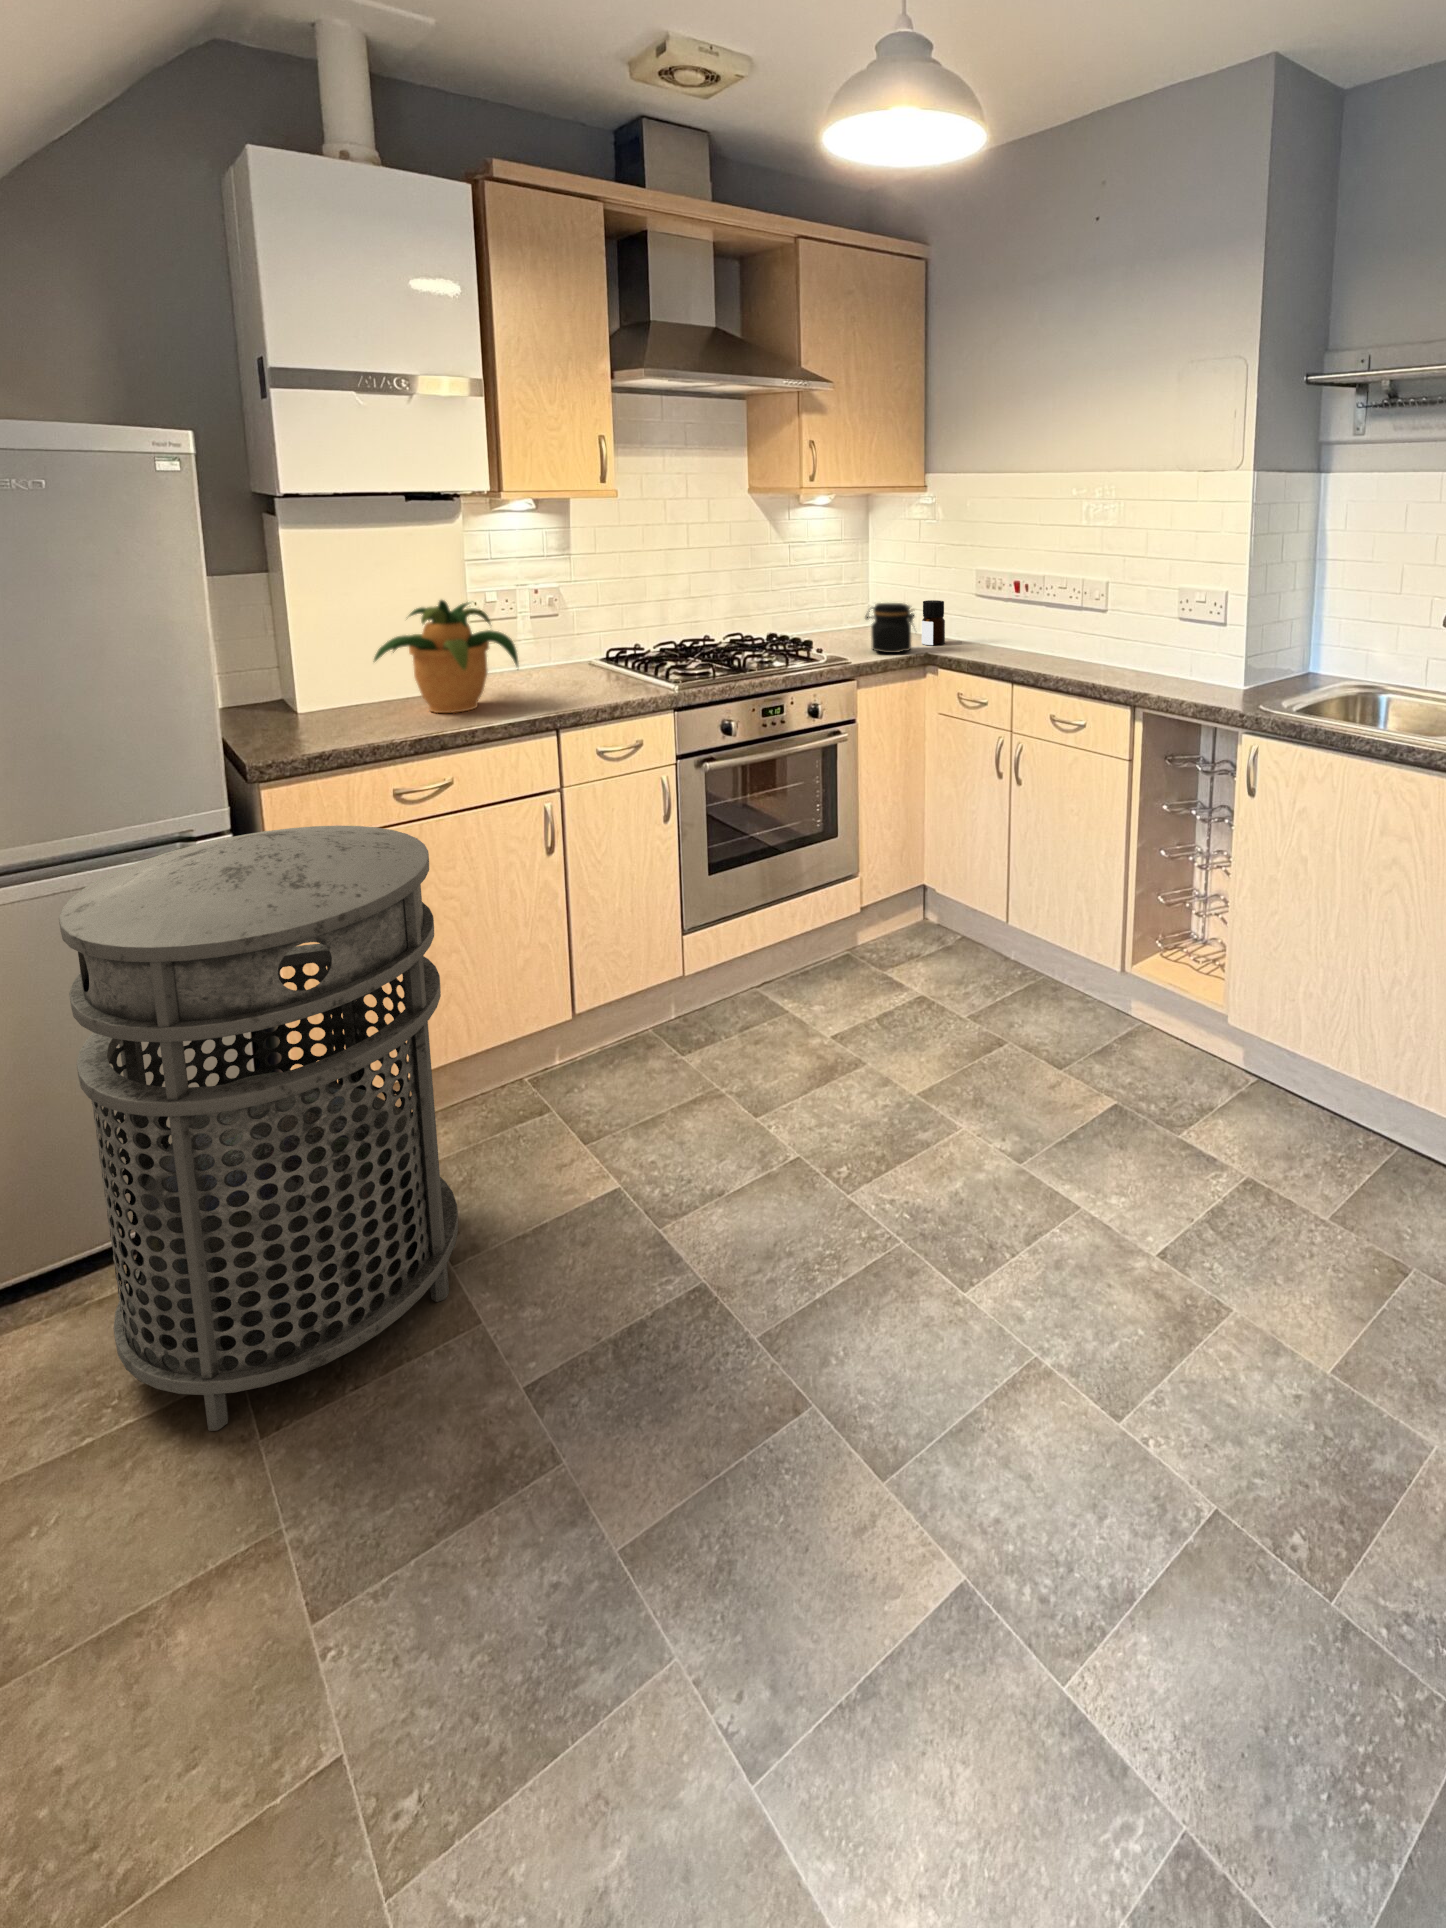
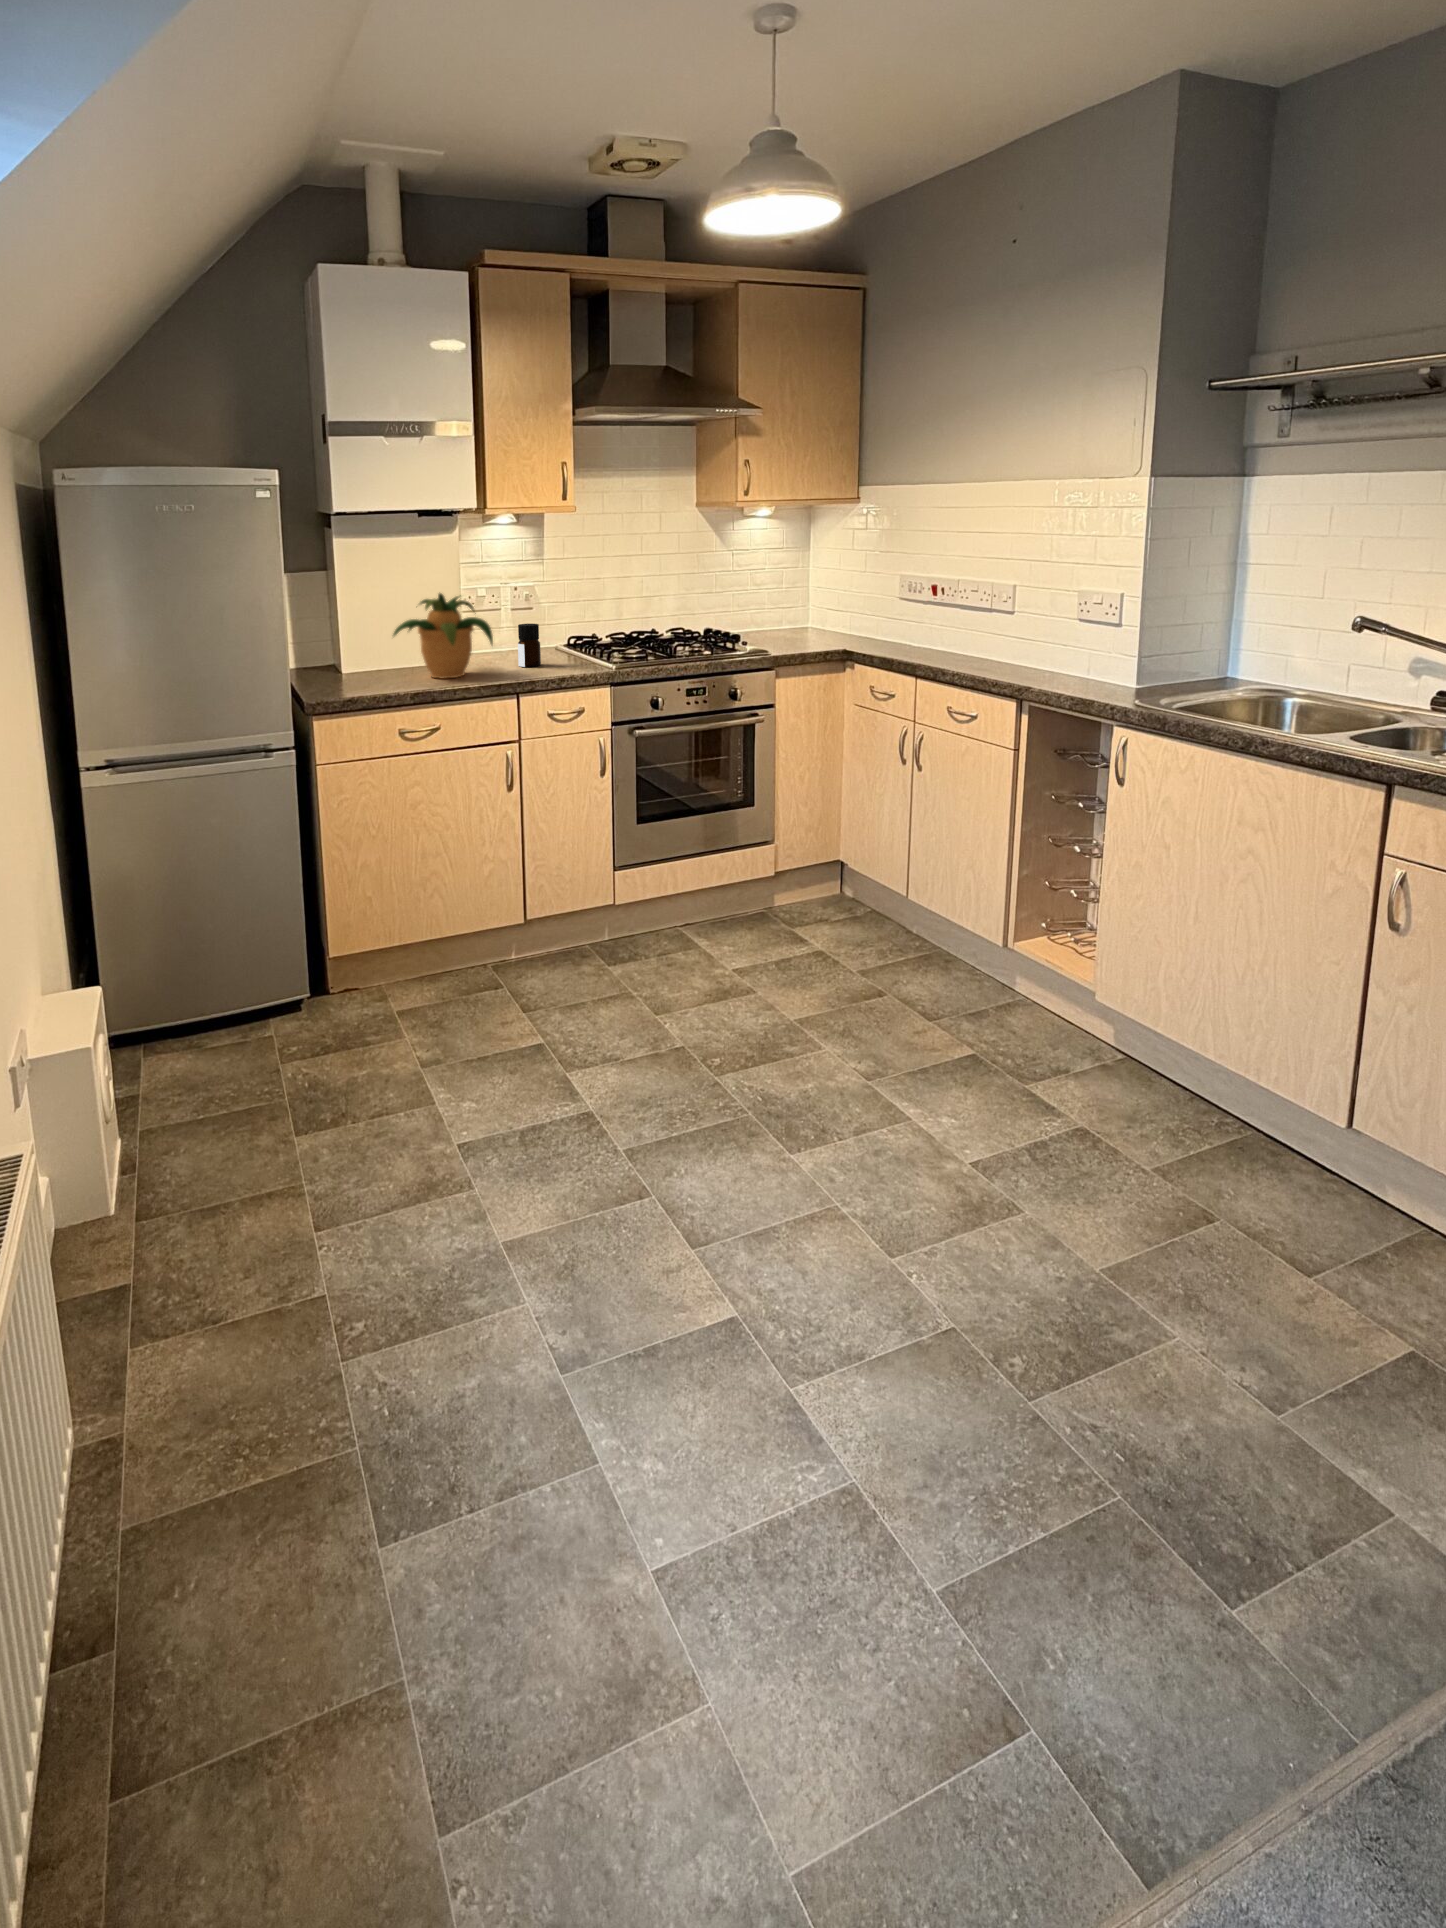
bottle: present [922,600,945,645] -> present [518,624,541,667]
jar: present [865,603,914,653] -> none [787,604,834,648]
trash can: present [59,826,458,1431] -> none [196,745,428,1126]

